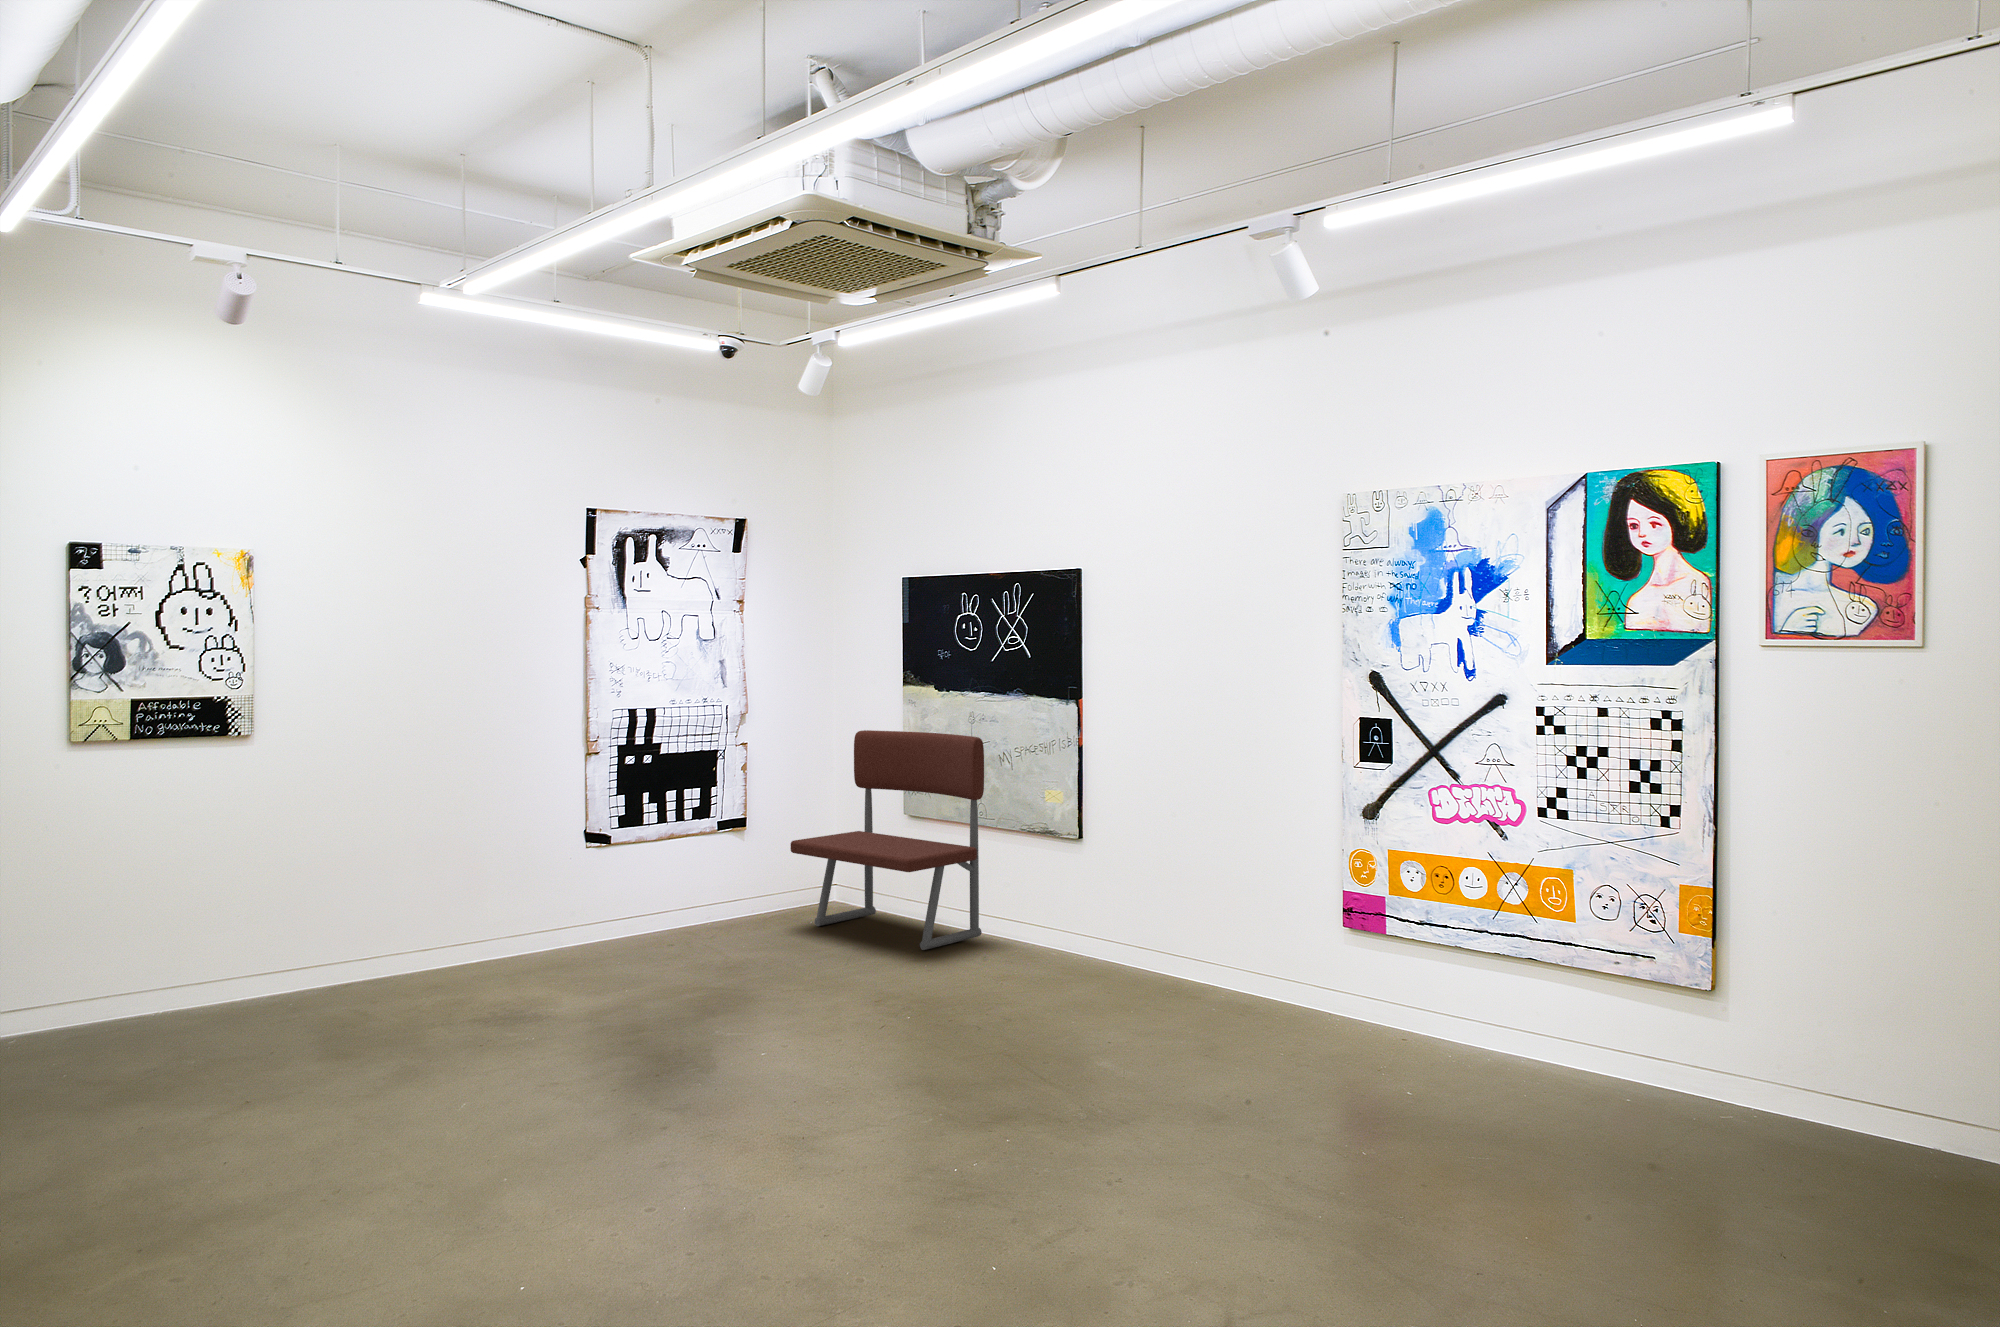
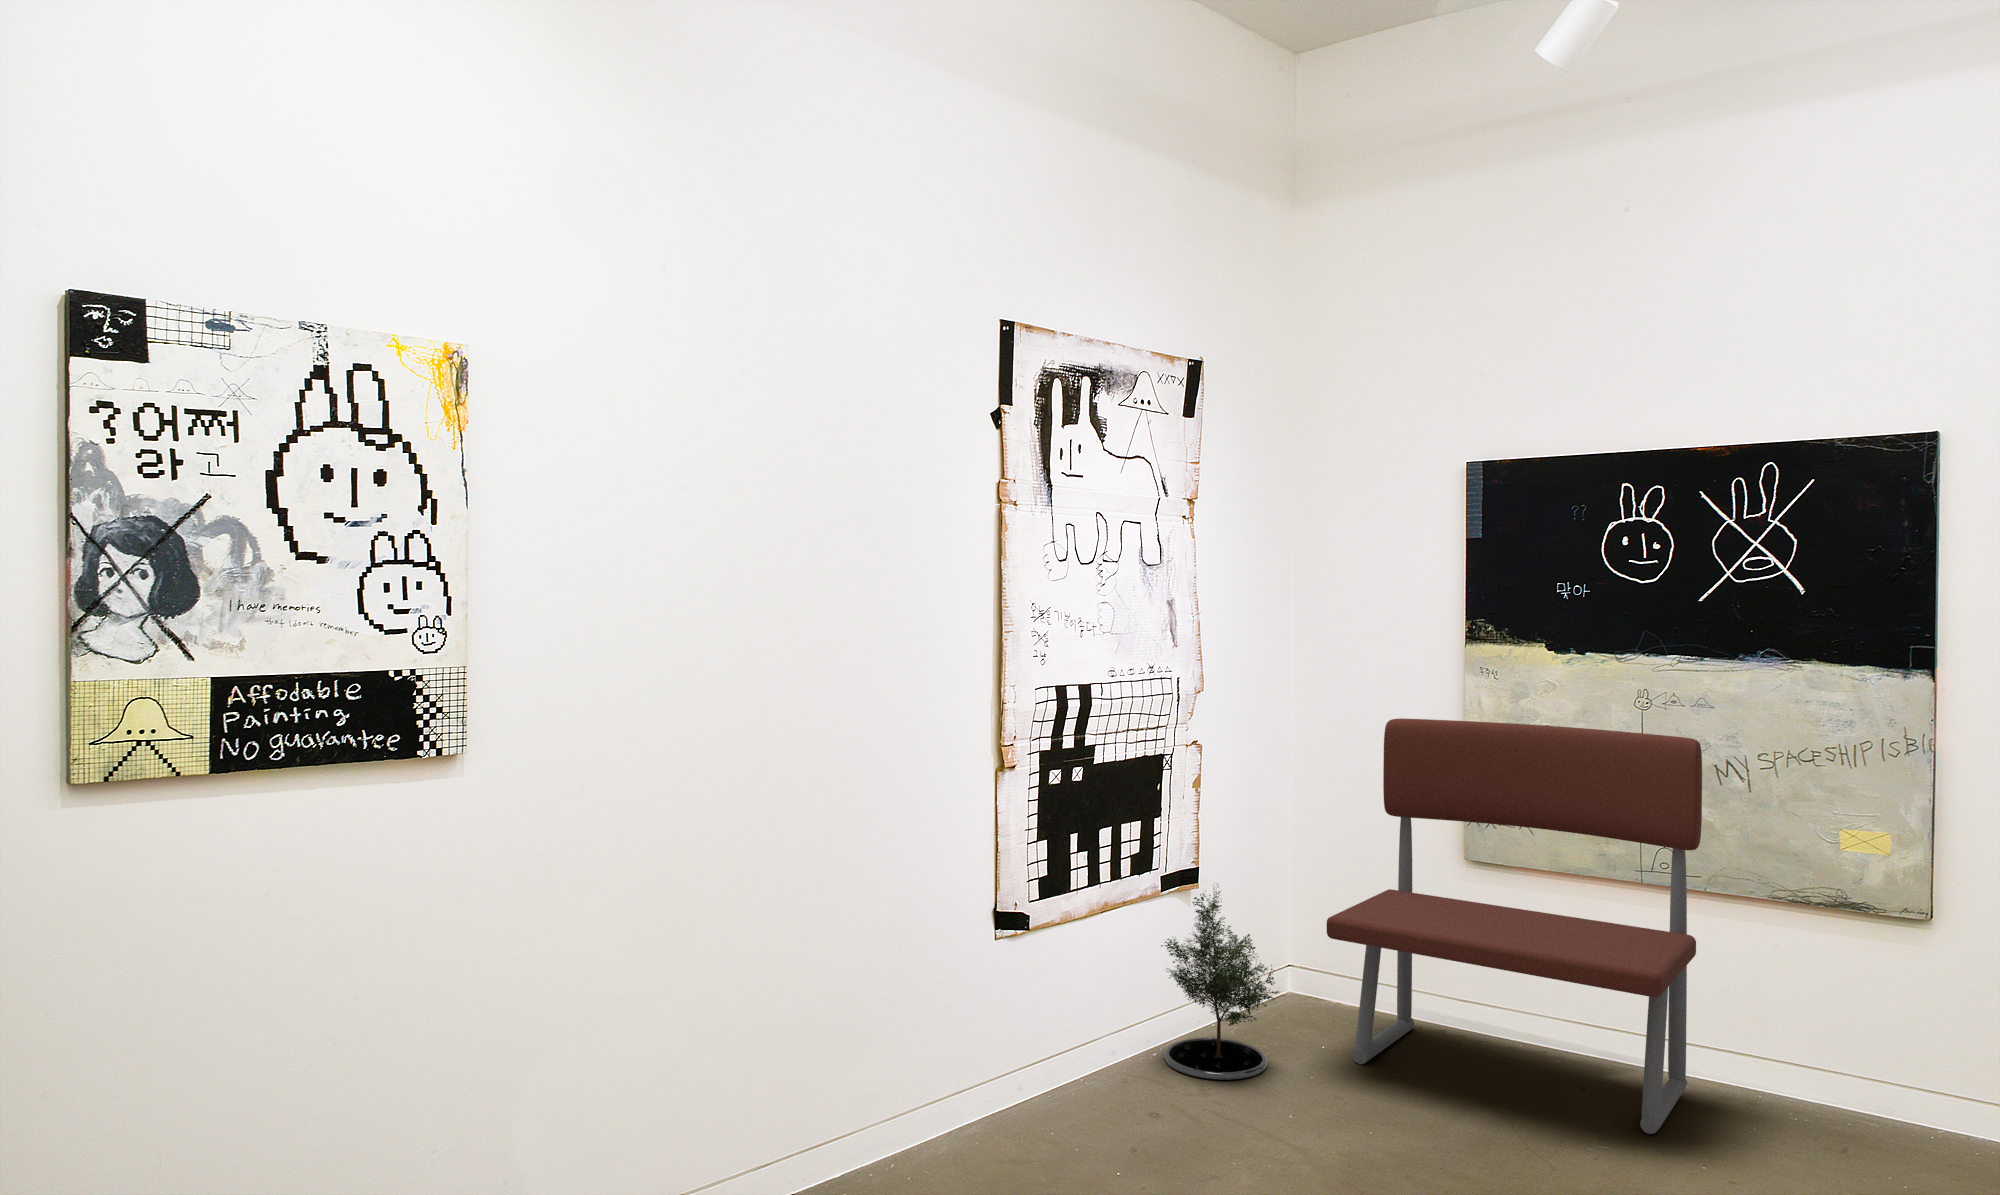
potted tree: none [706,822,768,931] -> present [1161,886,1279,1080]

